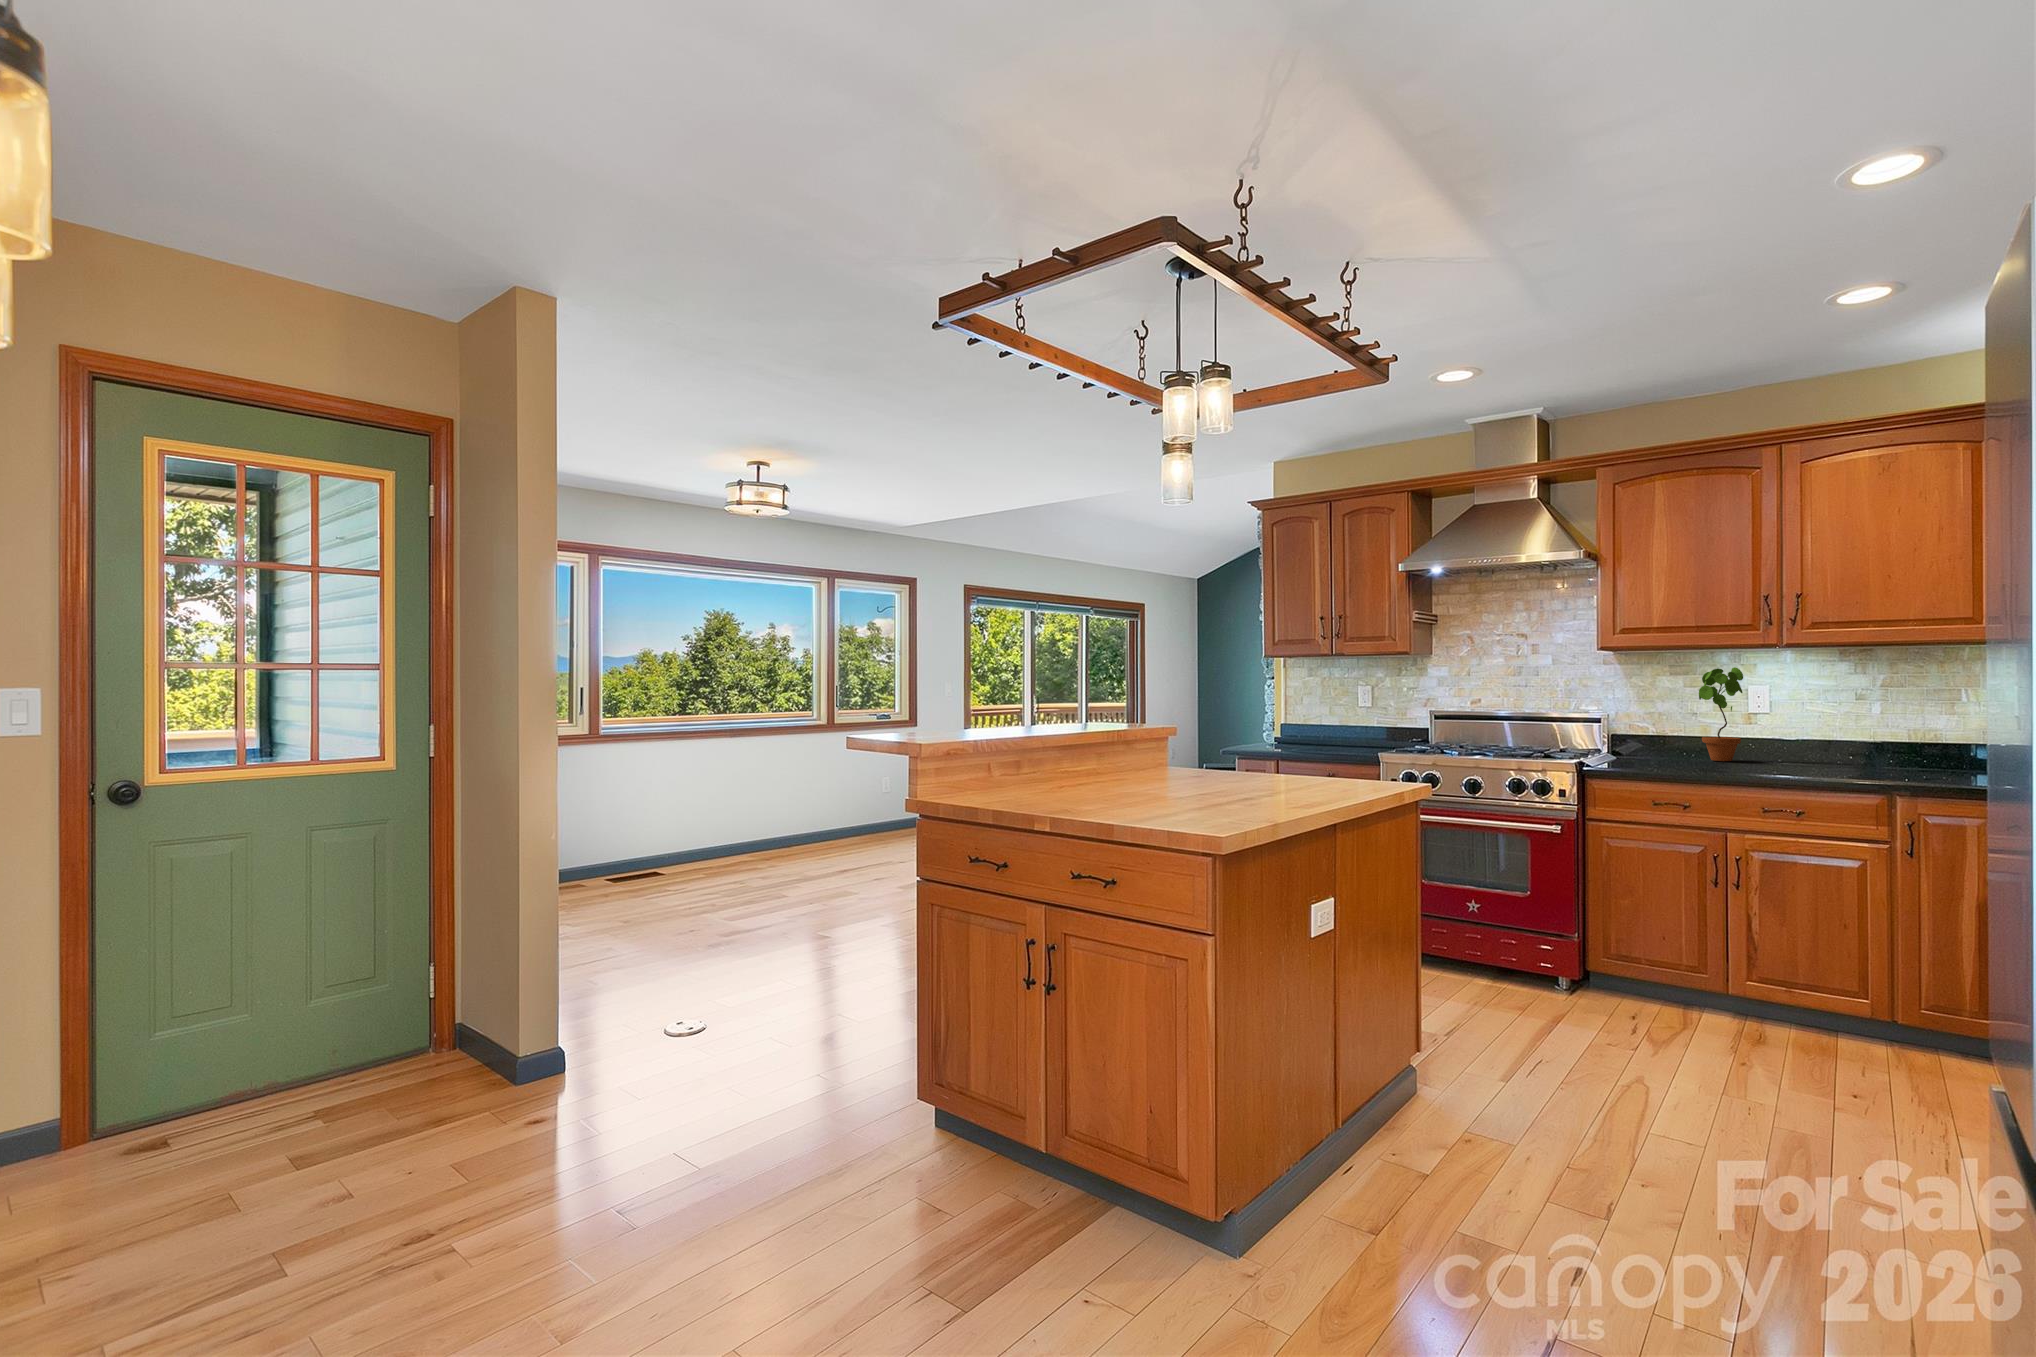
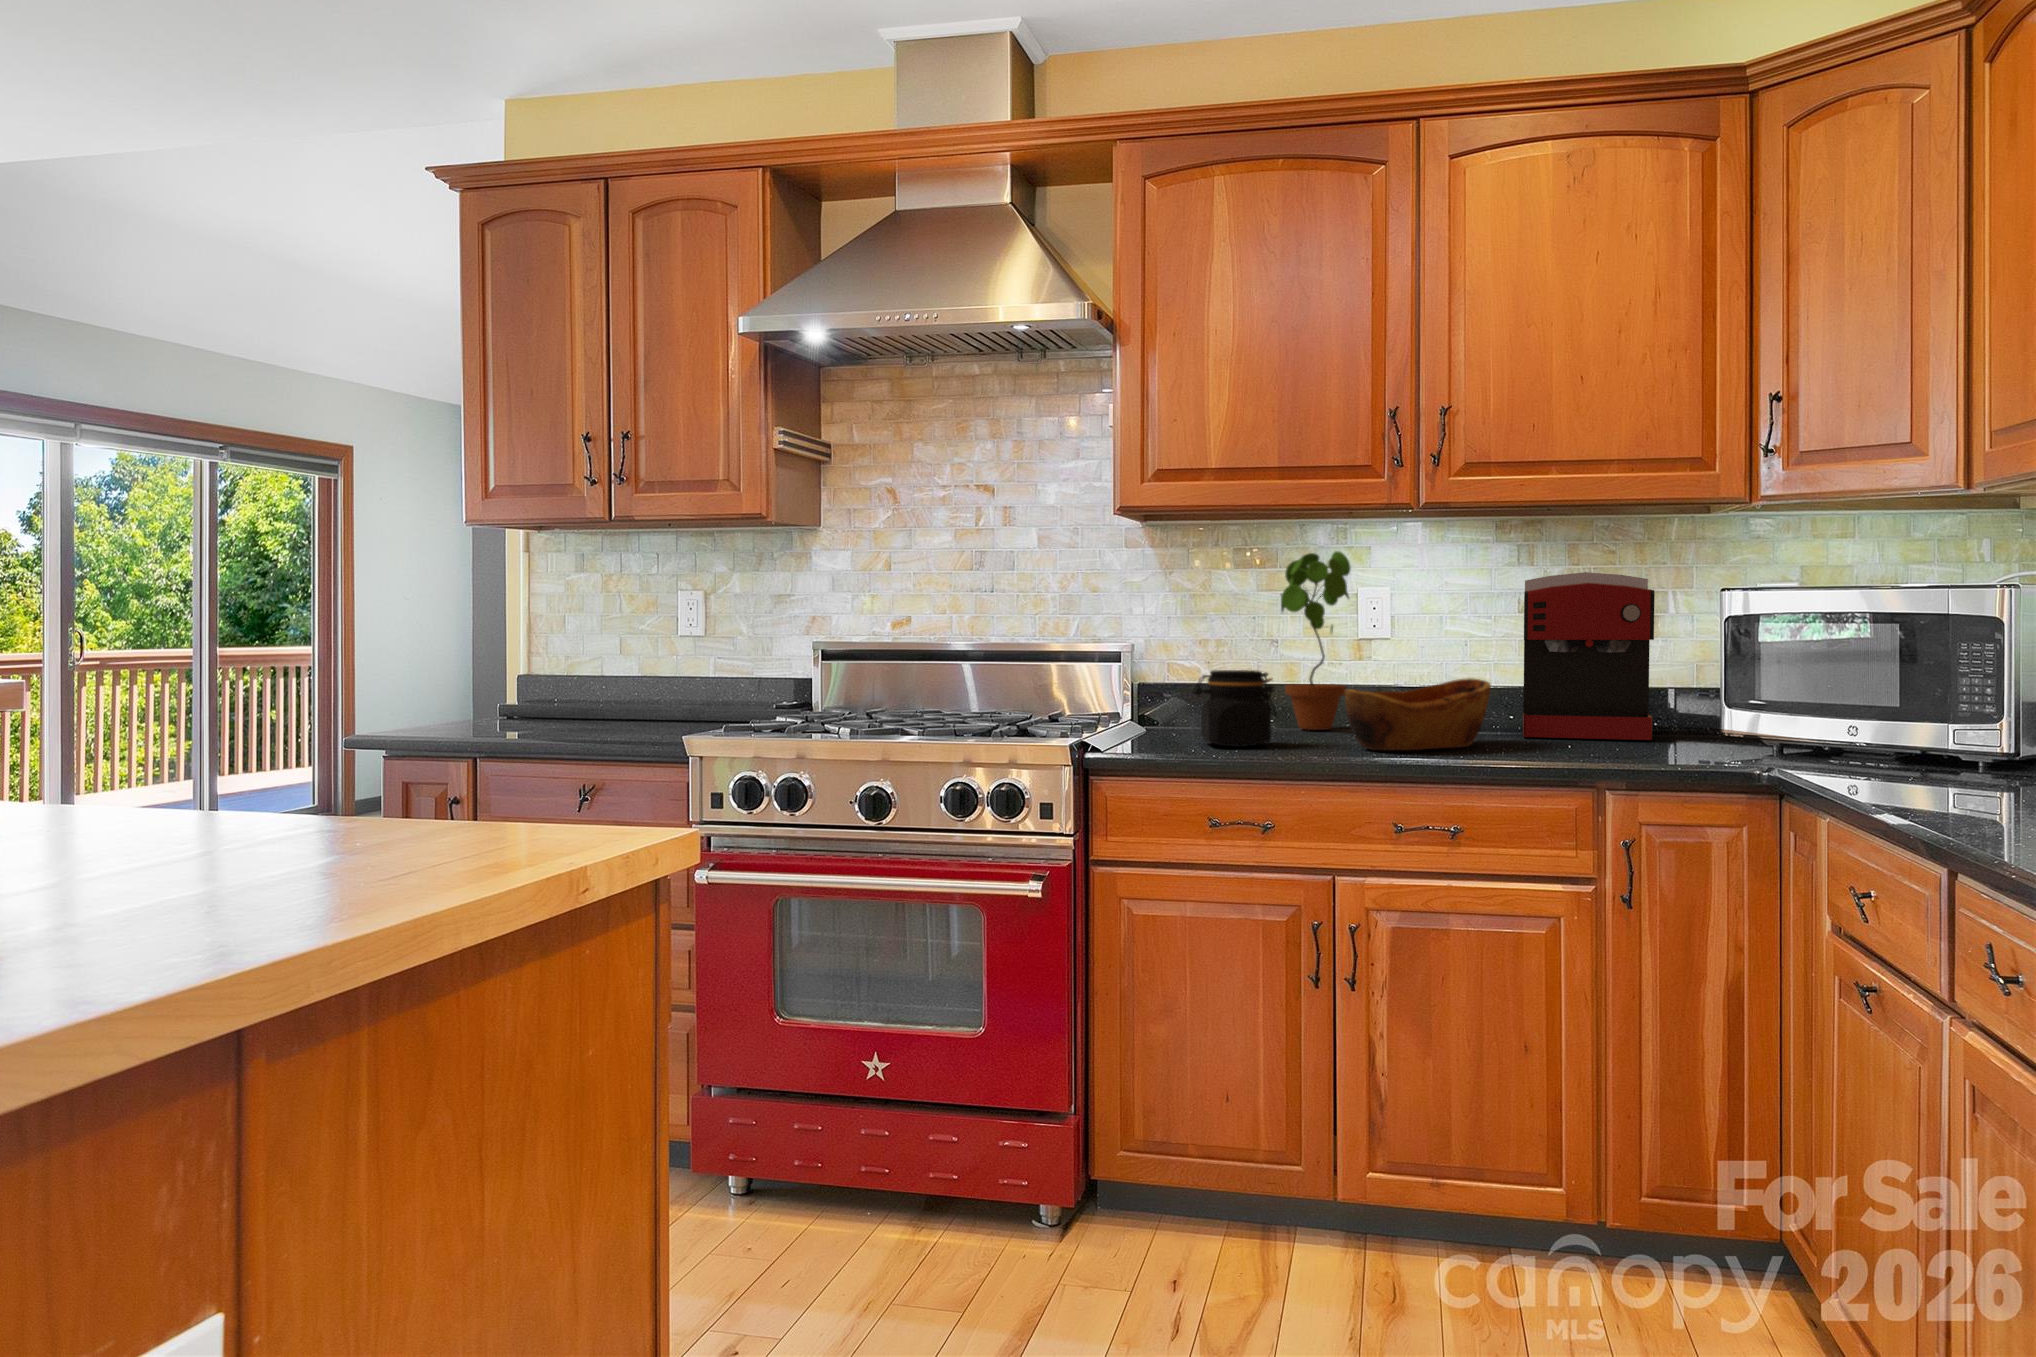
coffee maker: none [1855,679,1950,773] -> present [1523,572,1655,740]
jar: none [1644,729,1694,767] -> present [1194,670,1277,747]
wooden bowl: none [1733,737,1828,772] -> present [1345,679,1491,750]

